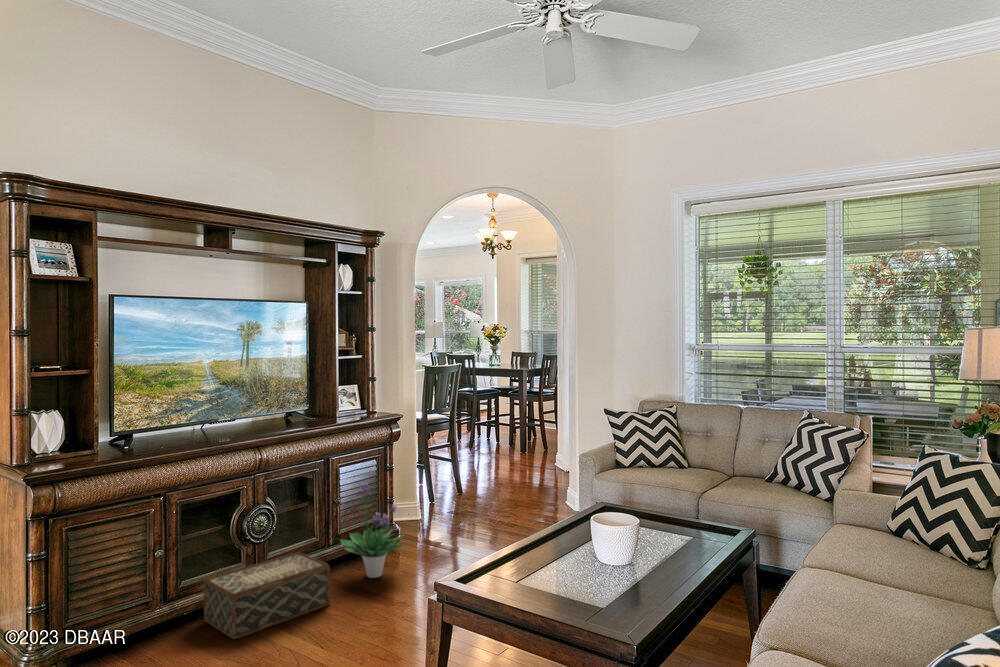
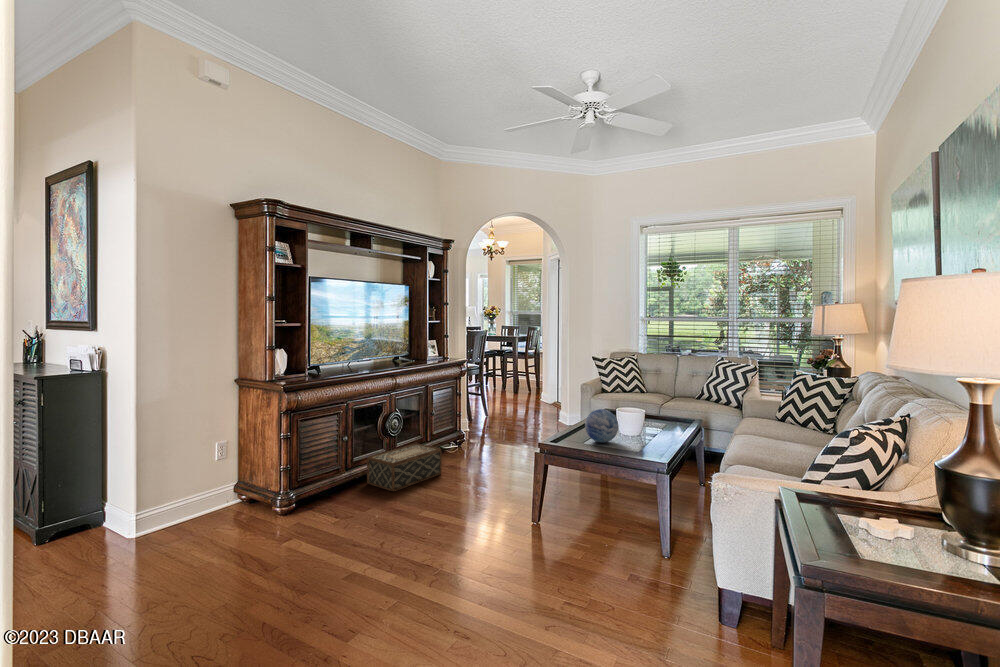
potted plant: present [340,482,406,578] -> none [437,401,482,461]
decorative orb: none [513,526,570,585] -> present [585,409,619,443]

